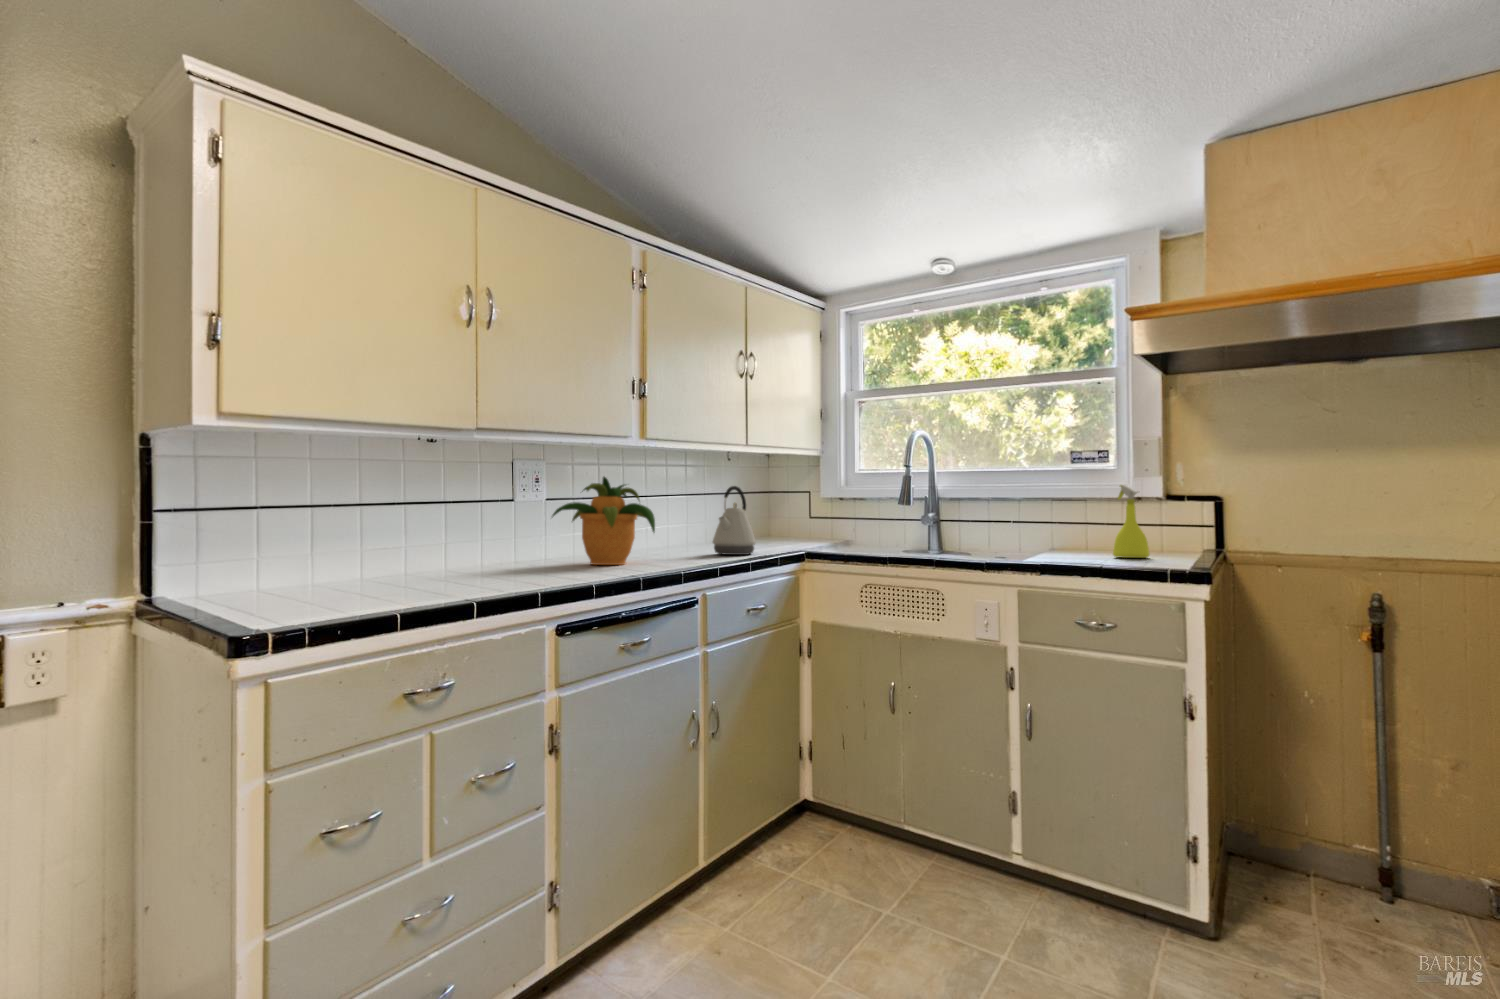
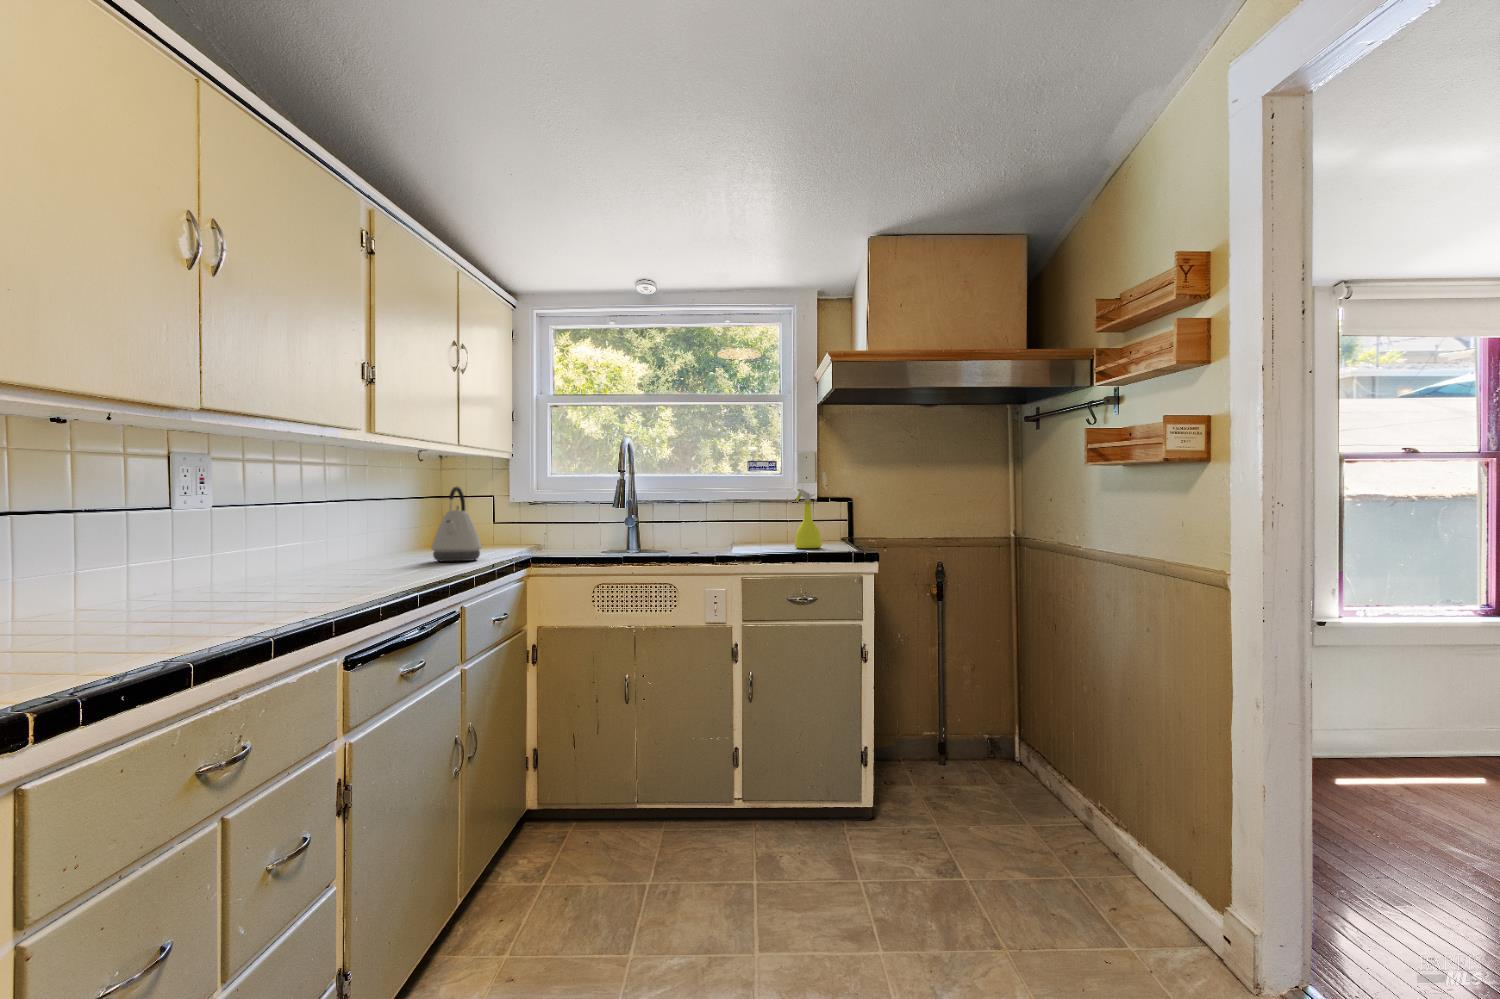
potted plant: present [552,477,655,565] -> none [259,474,397,581]

